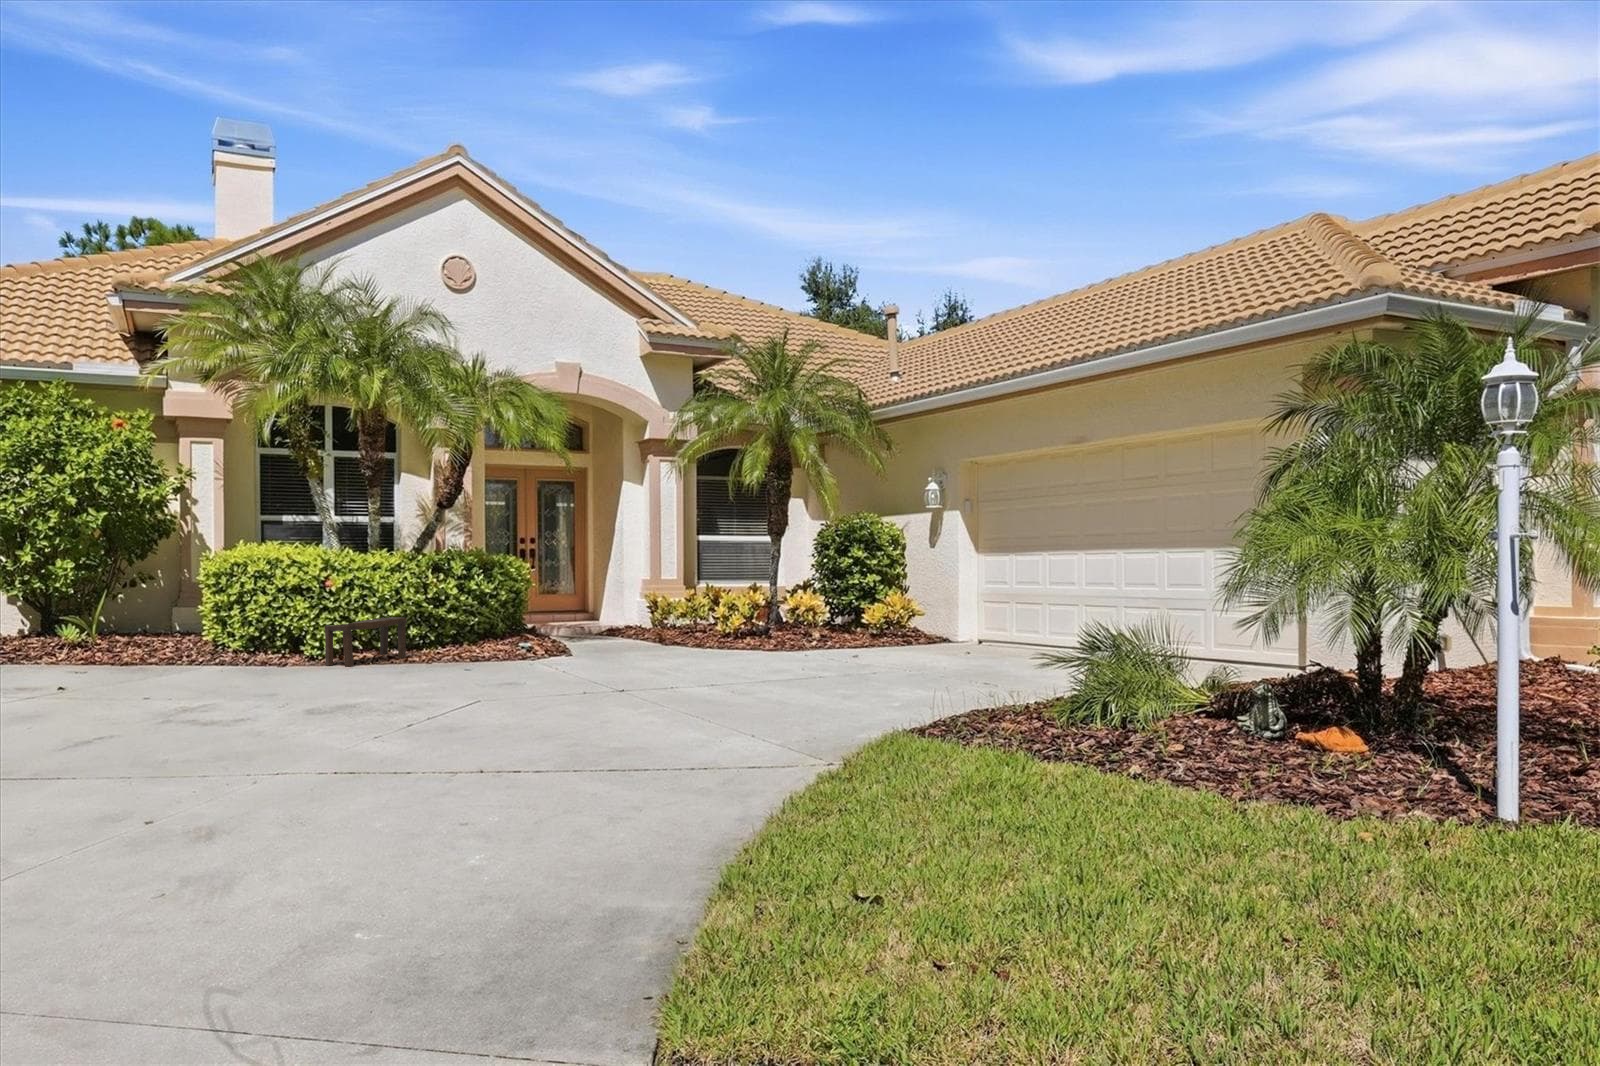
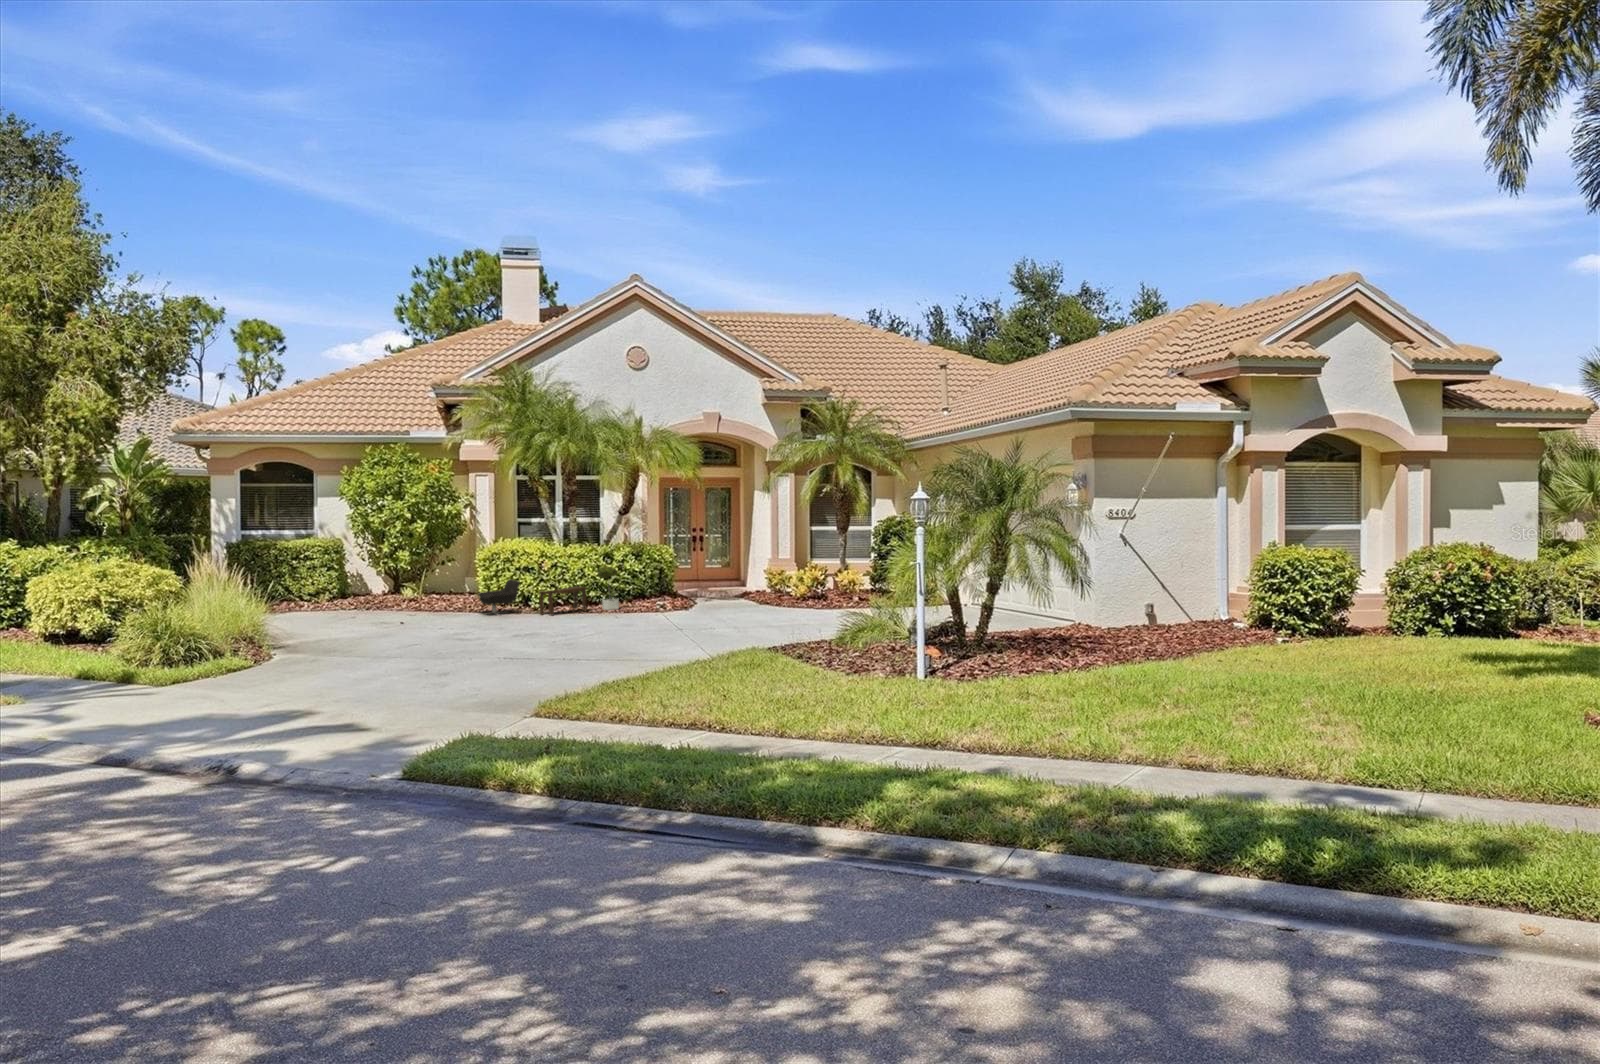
potted tree: none [422,582,458,655] -> present [598,566,619,610]
lounge chair: none [206,607,286,671] -> present [478,579,520,614]

